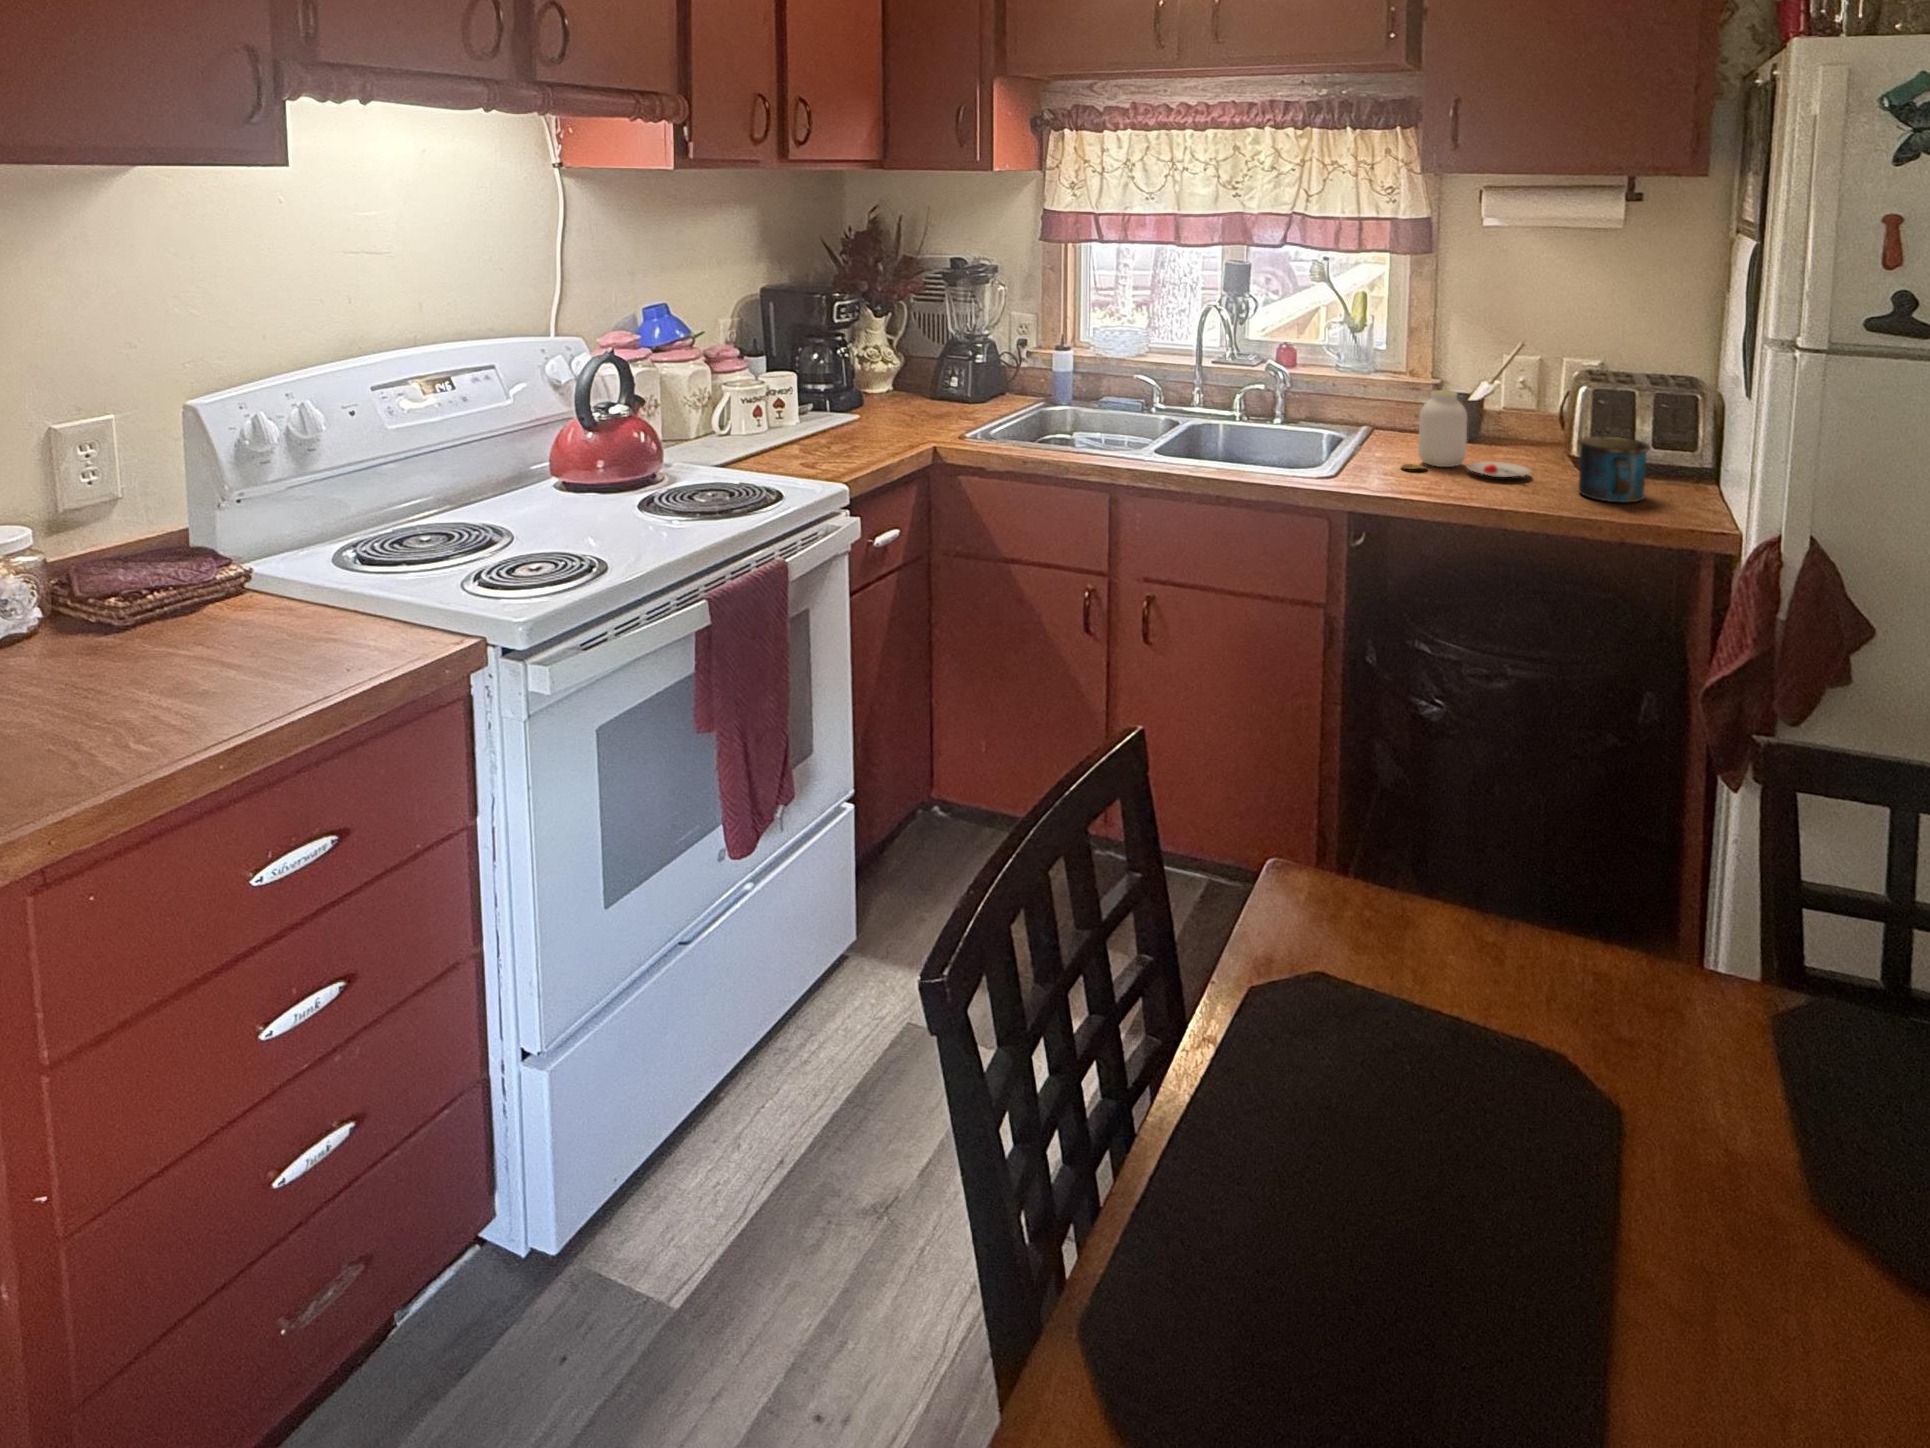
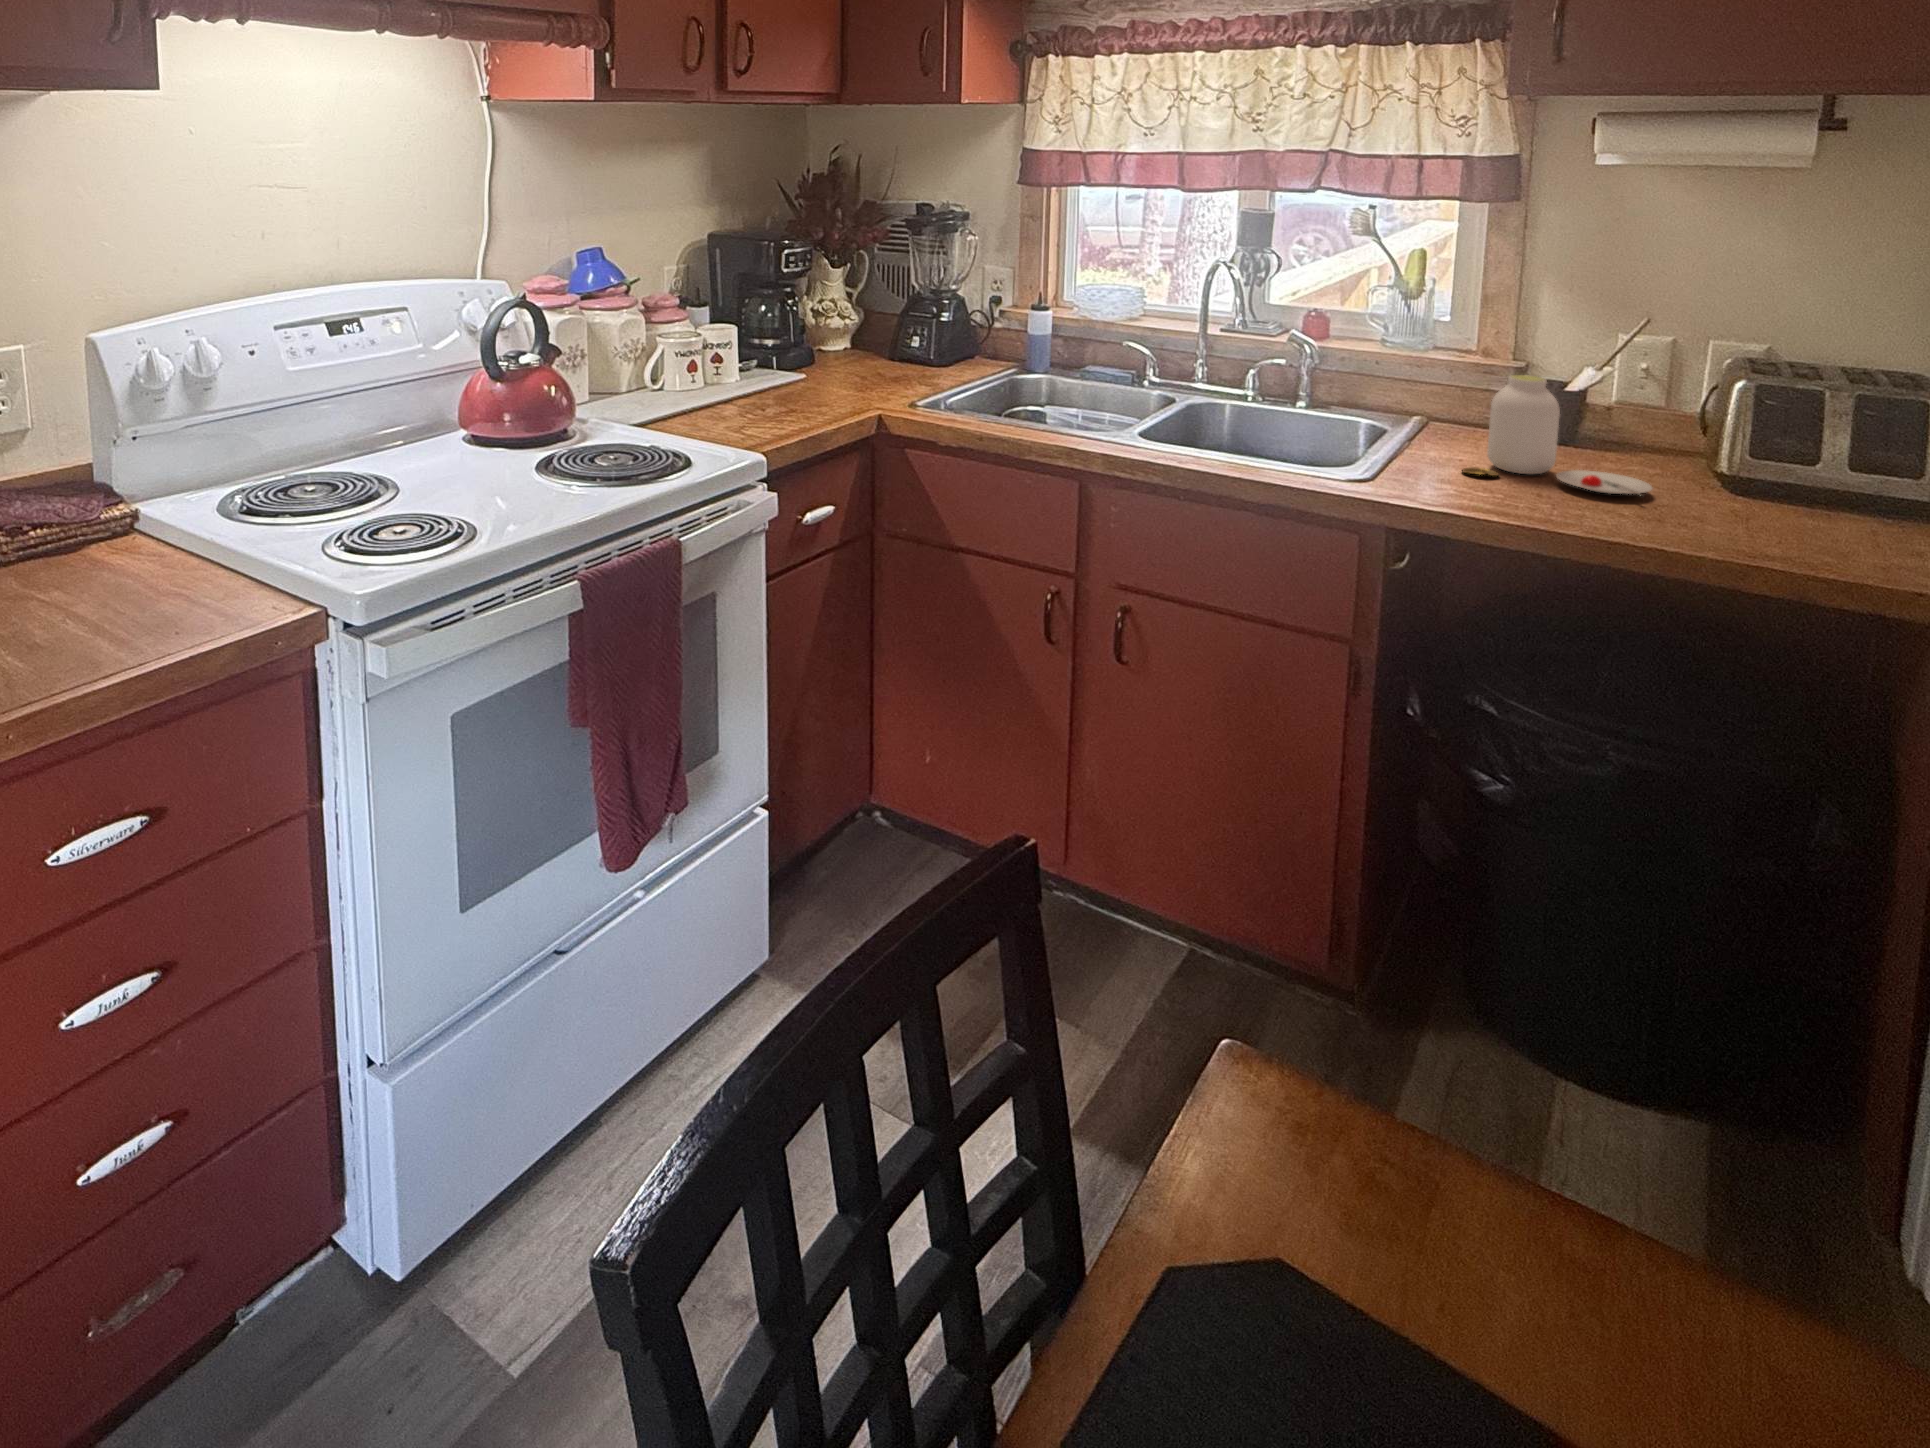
mug: present [1579,436,1650,502] -> none [1726,447,1844,542]

